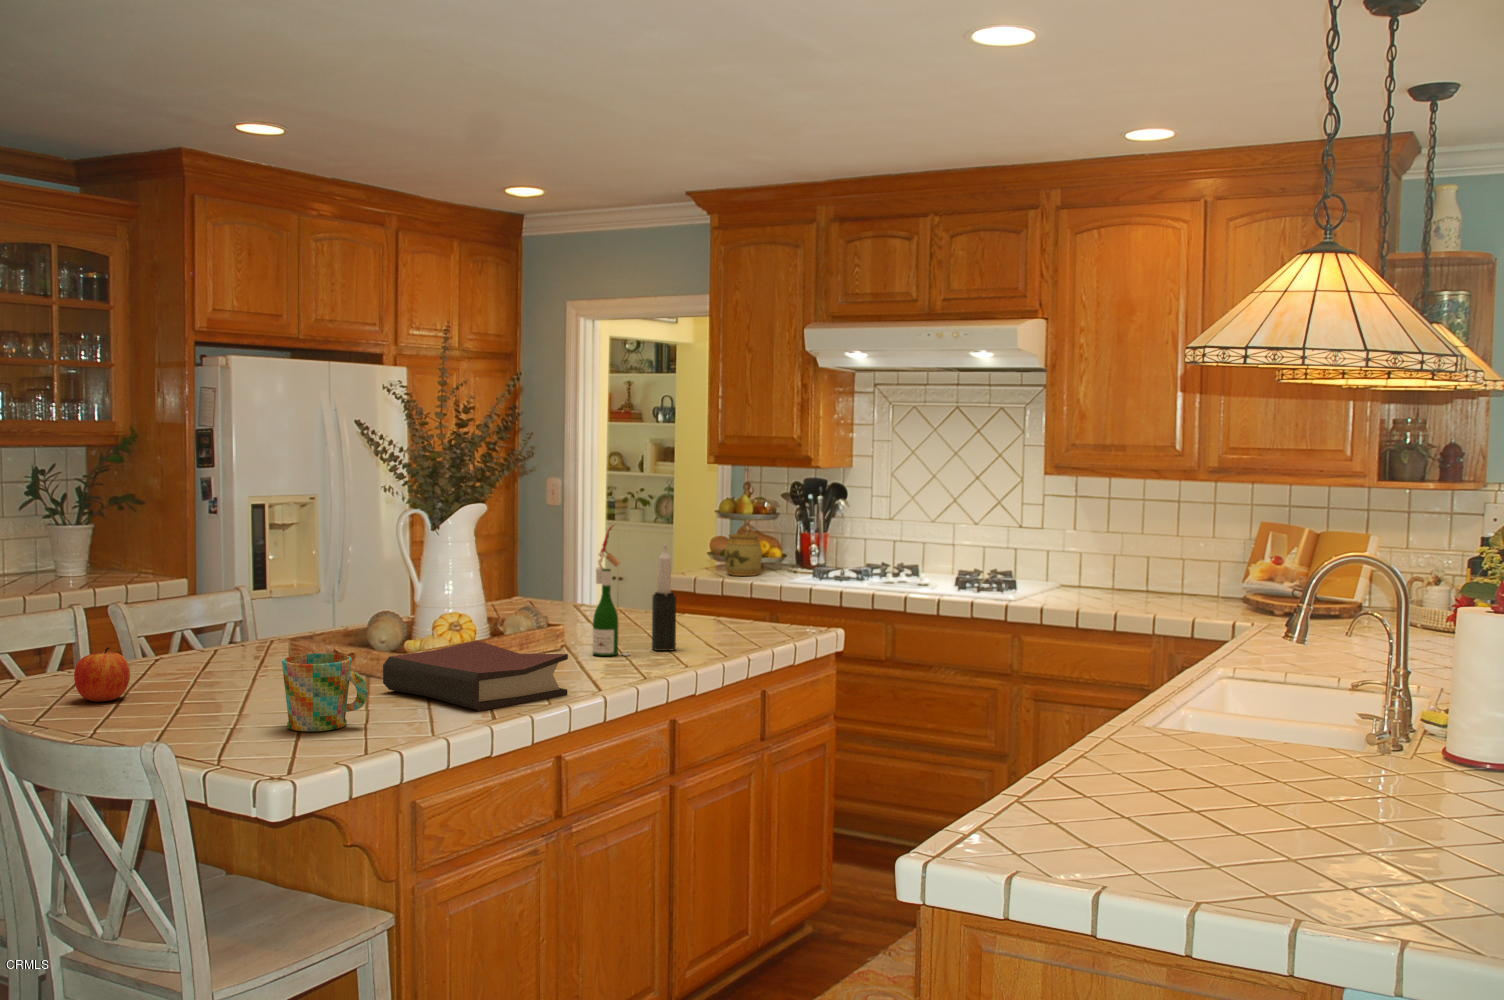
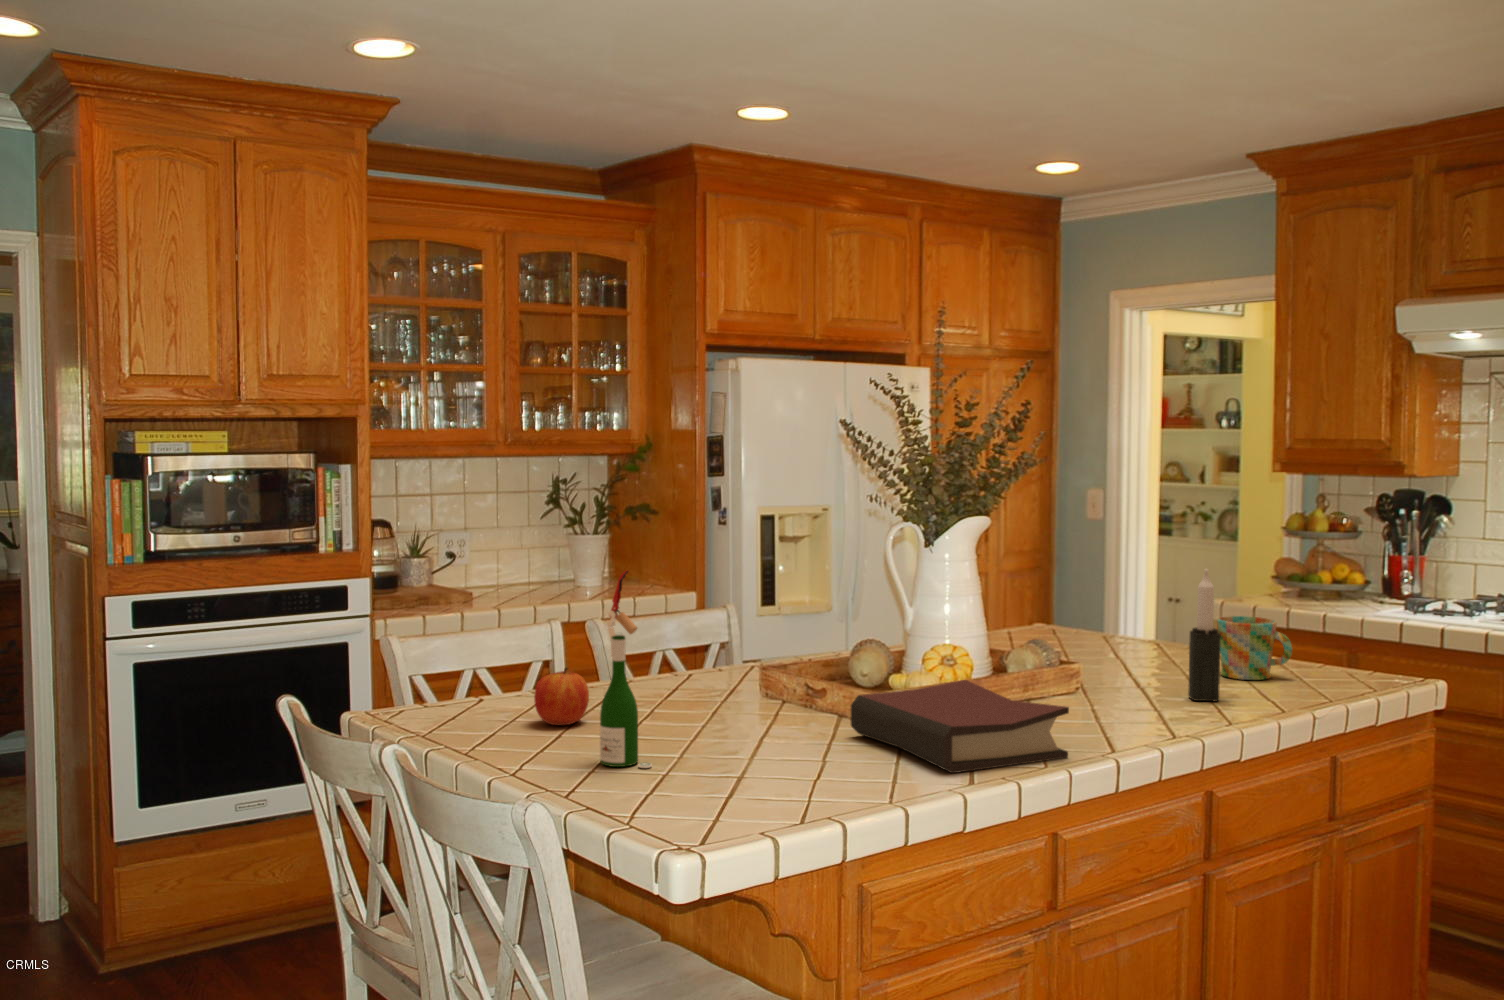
wine bottle: present [593,526,630,656] -> present [600,571,652,768]
jar: present [725,527,762,576] -> none [1292,546,1340,603]
mug: present [282,653,368,731] -> present [1218,616,1292,680]

